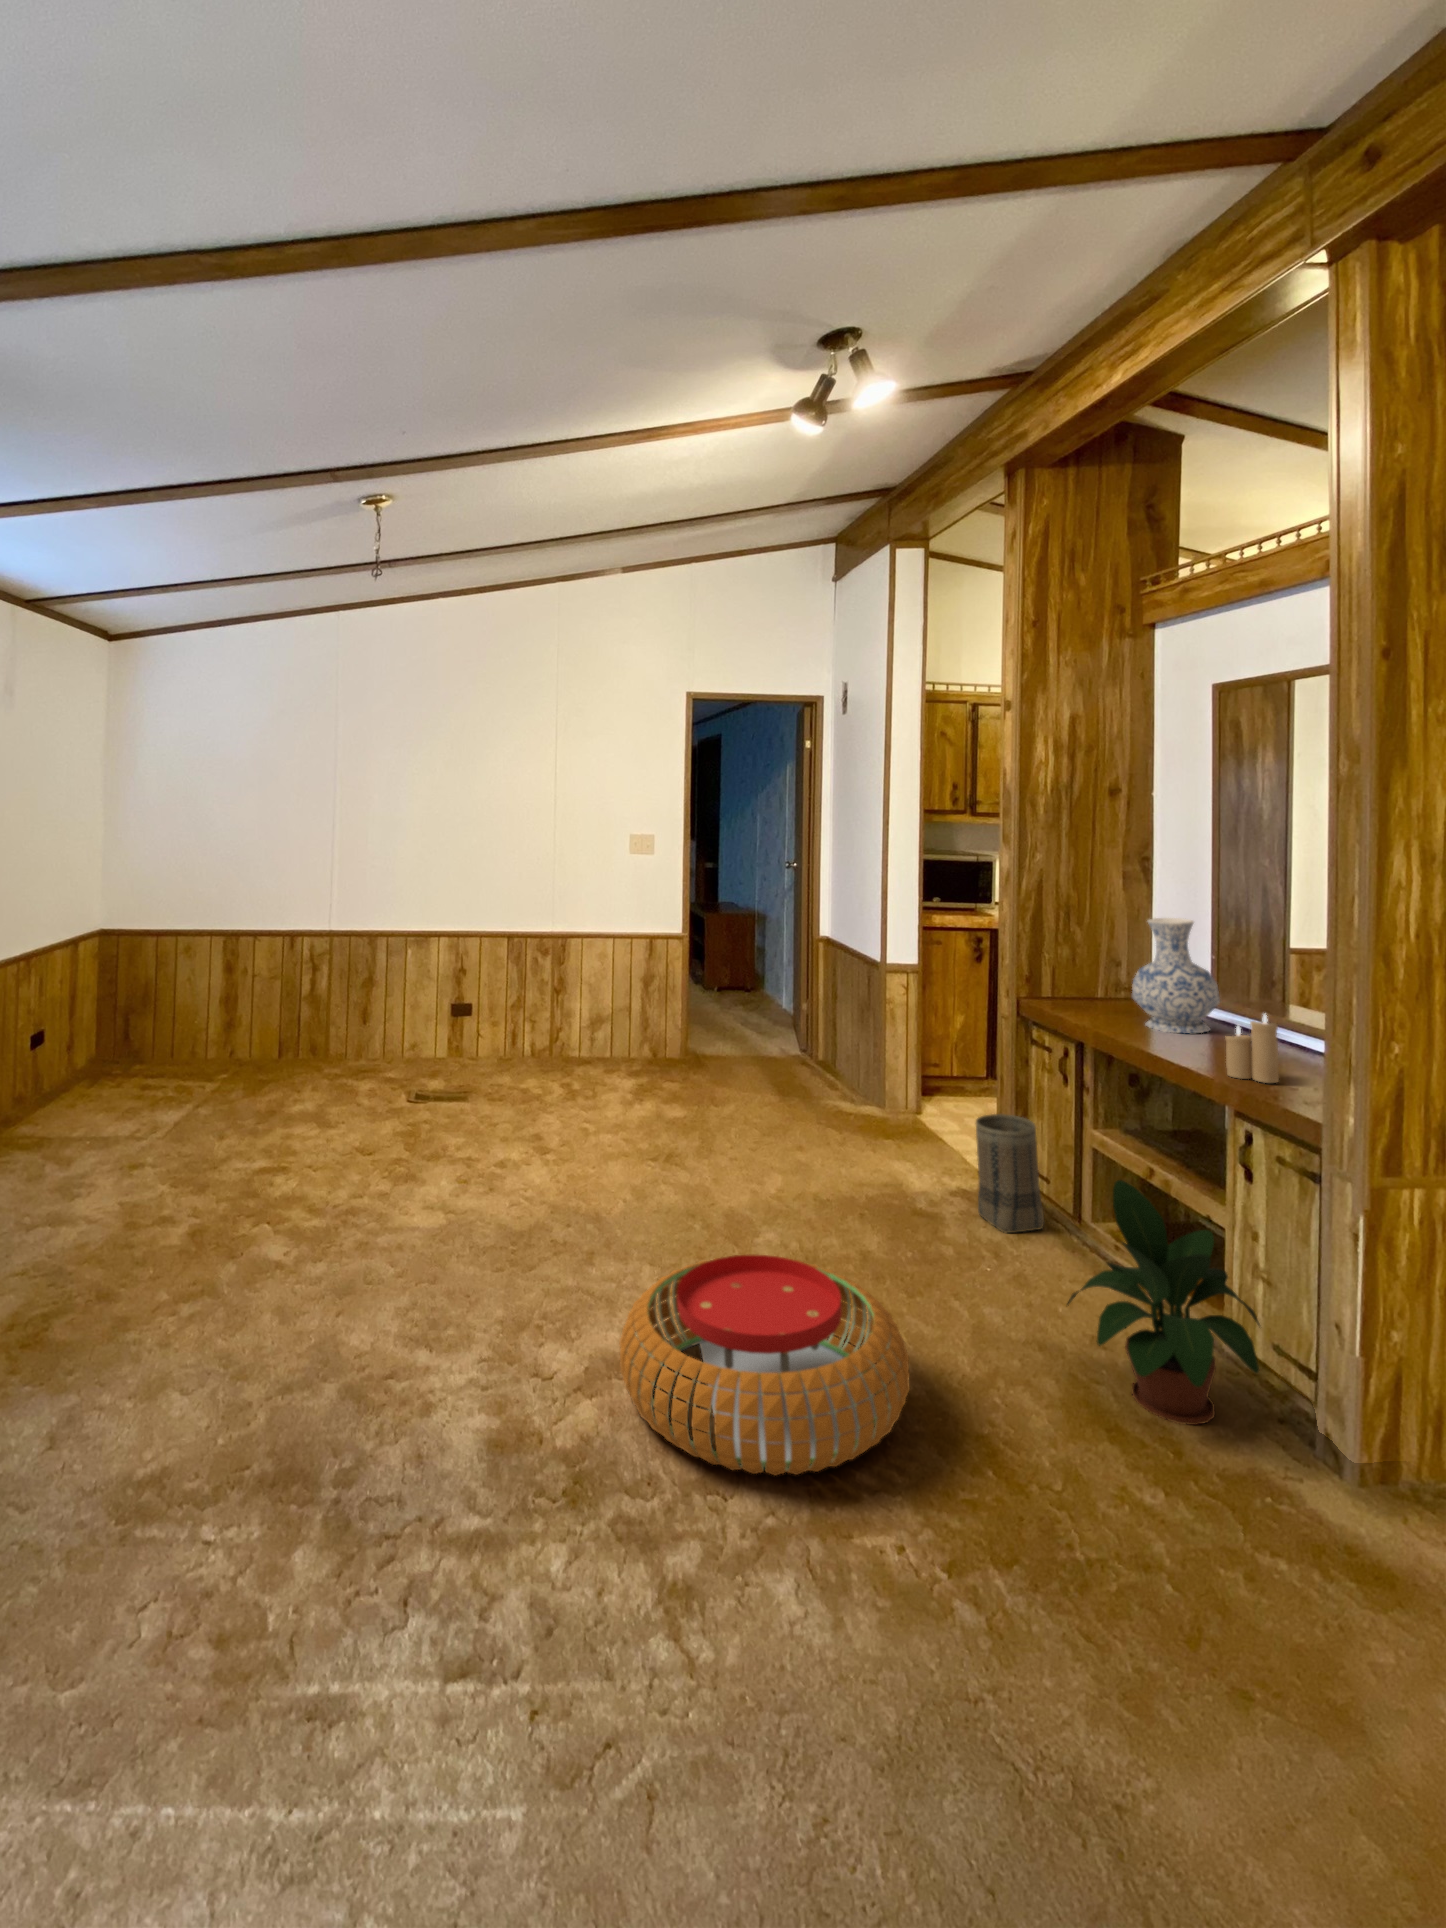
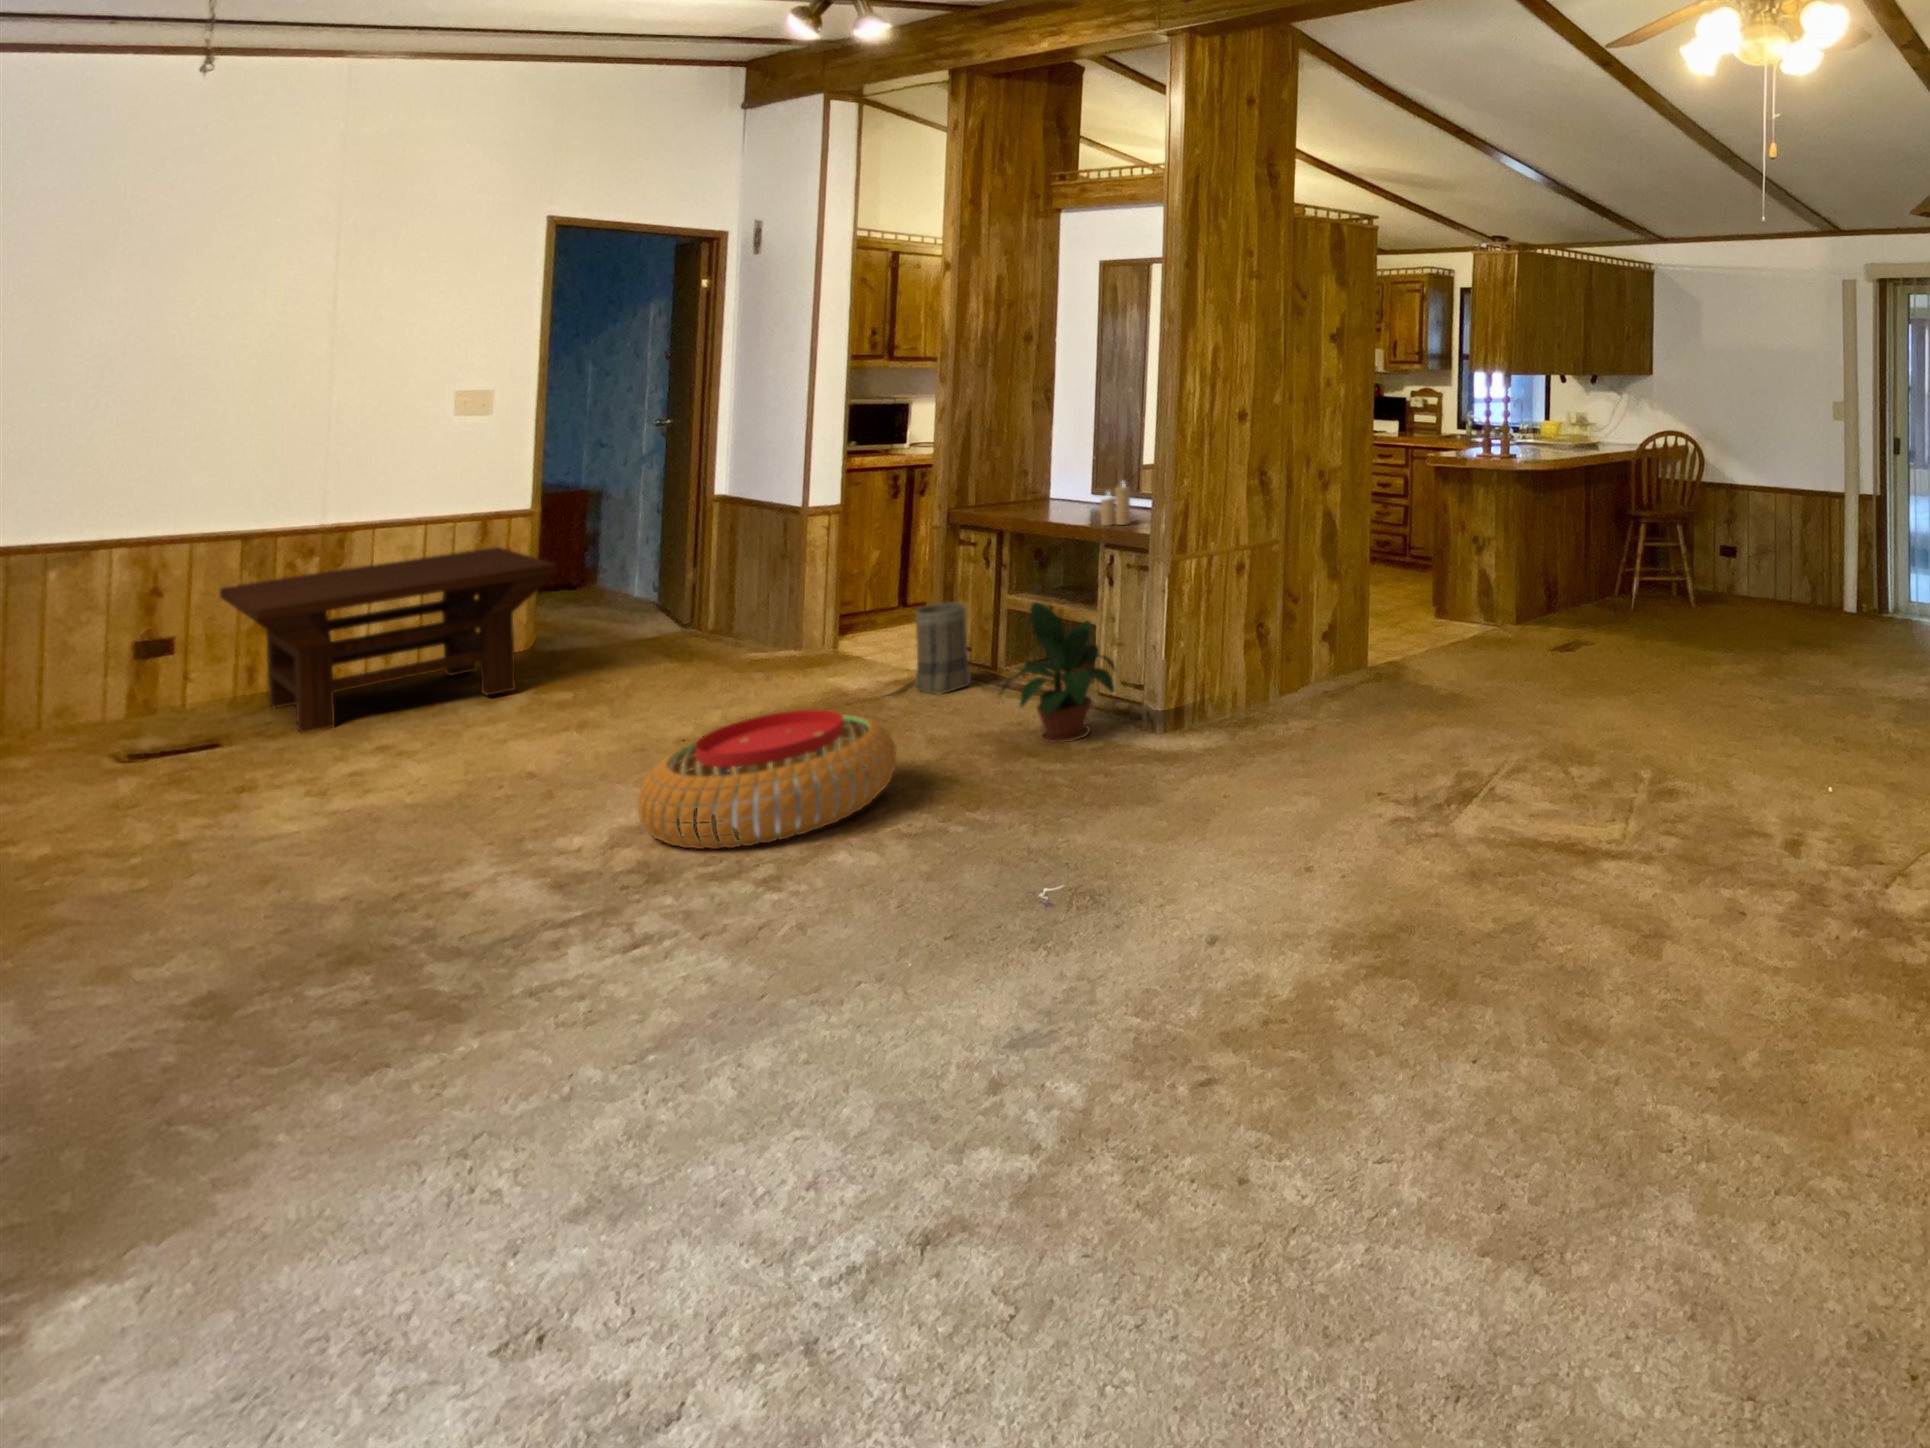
vase: present [1132,918,1220,1033] -> none [1040,430,1098,512]
coffee table: none [481,964,672,1106] -> present [220,547,557,733]

